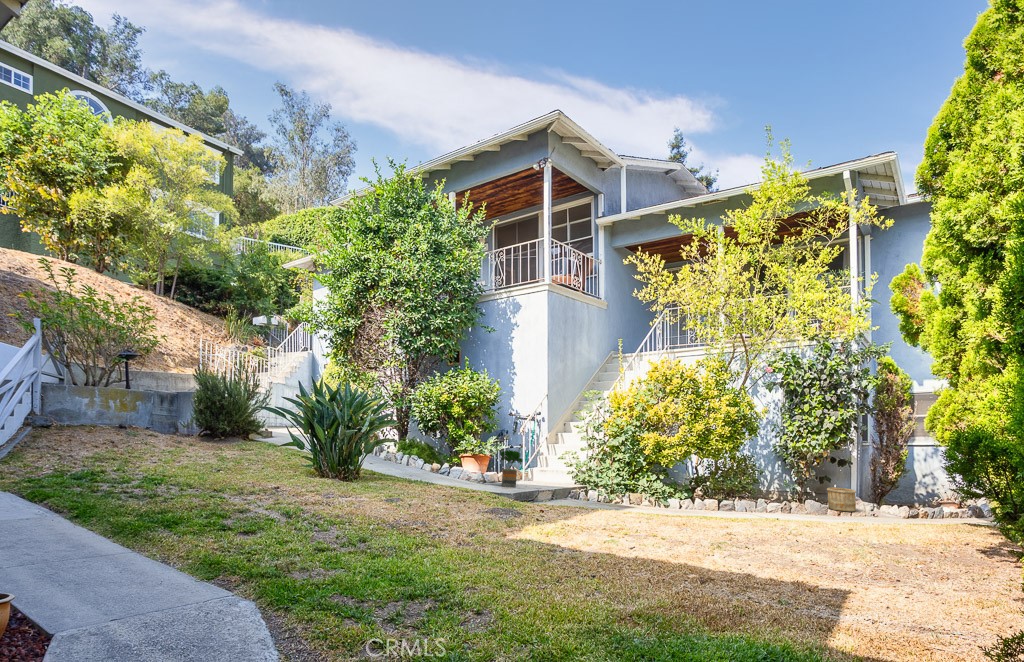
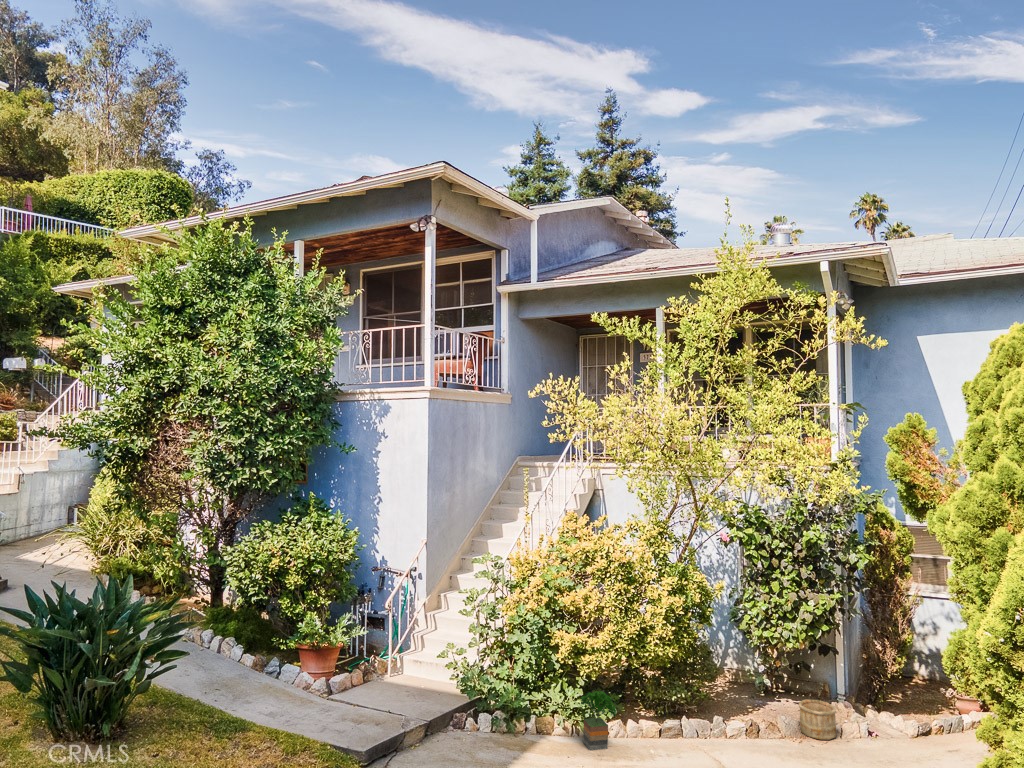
potted tree: present [500,450,523,487] -> present [581,691,617,751]

